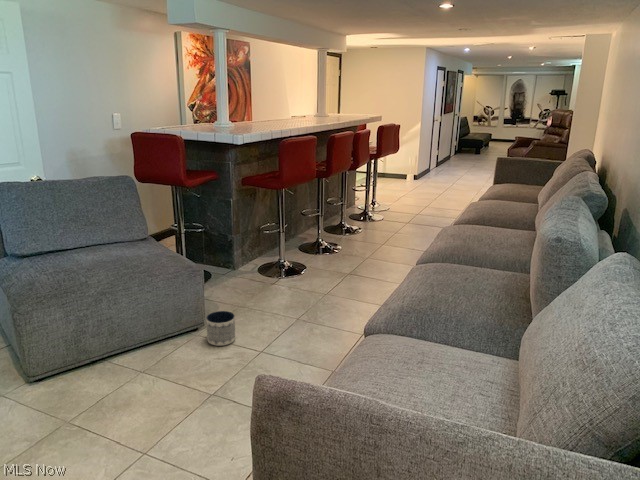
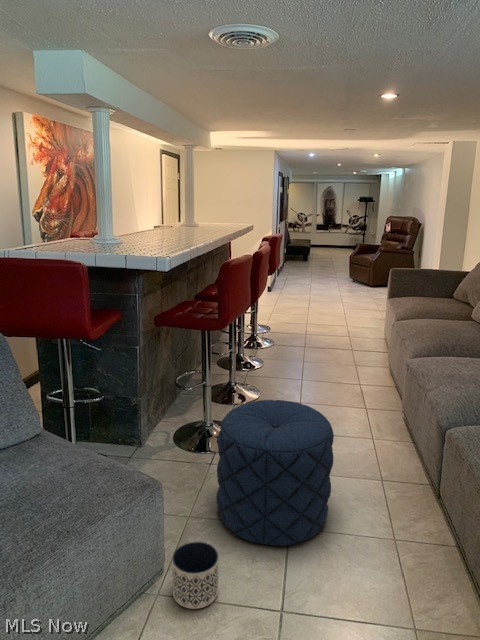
pouf: none [257,238,336,329] -> present [216,400,334,546]

